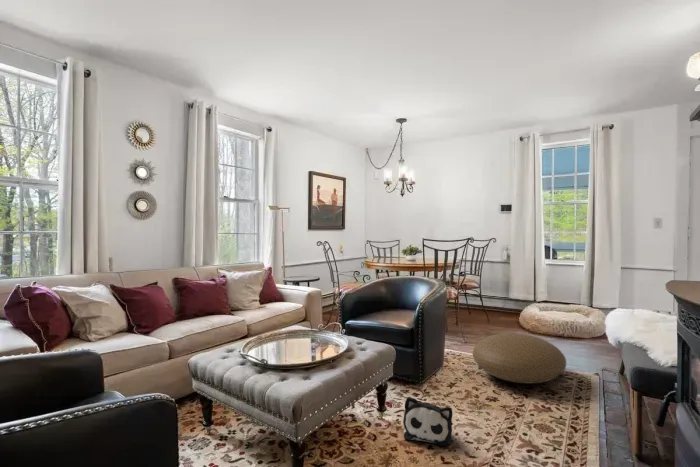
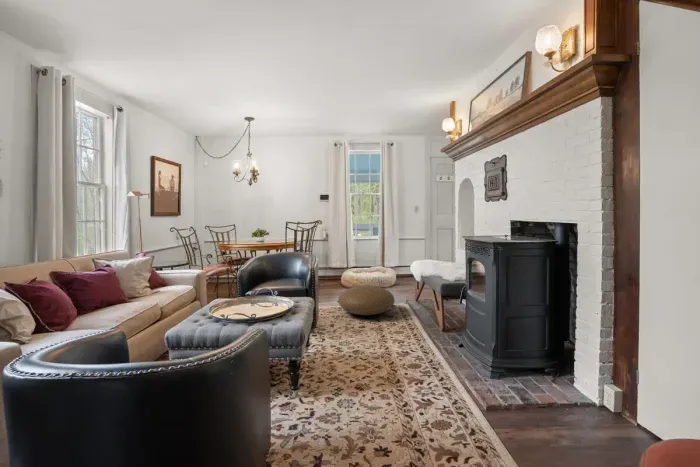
plush toy: present [403,397,452,446] -> none [328,327,360,354]

